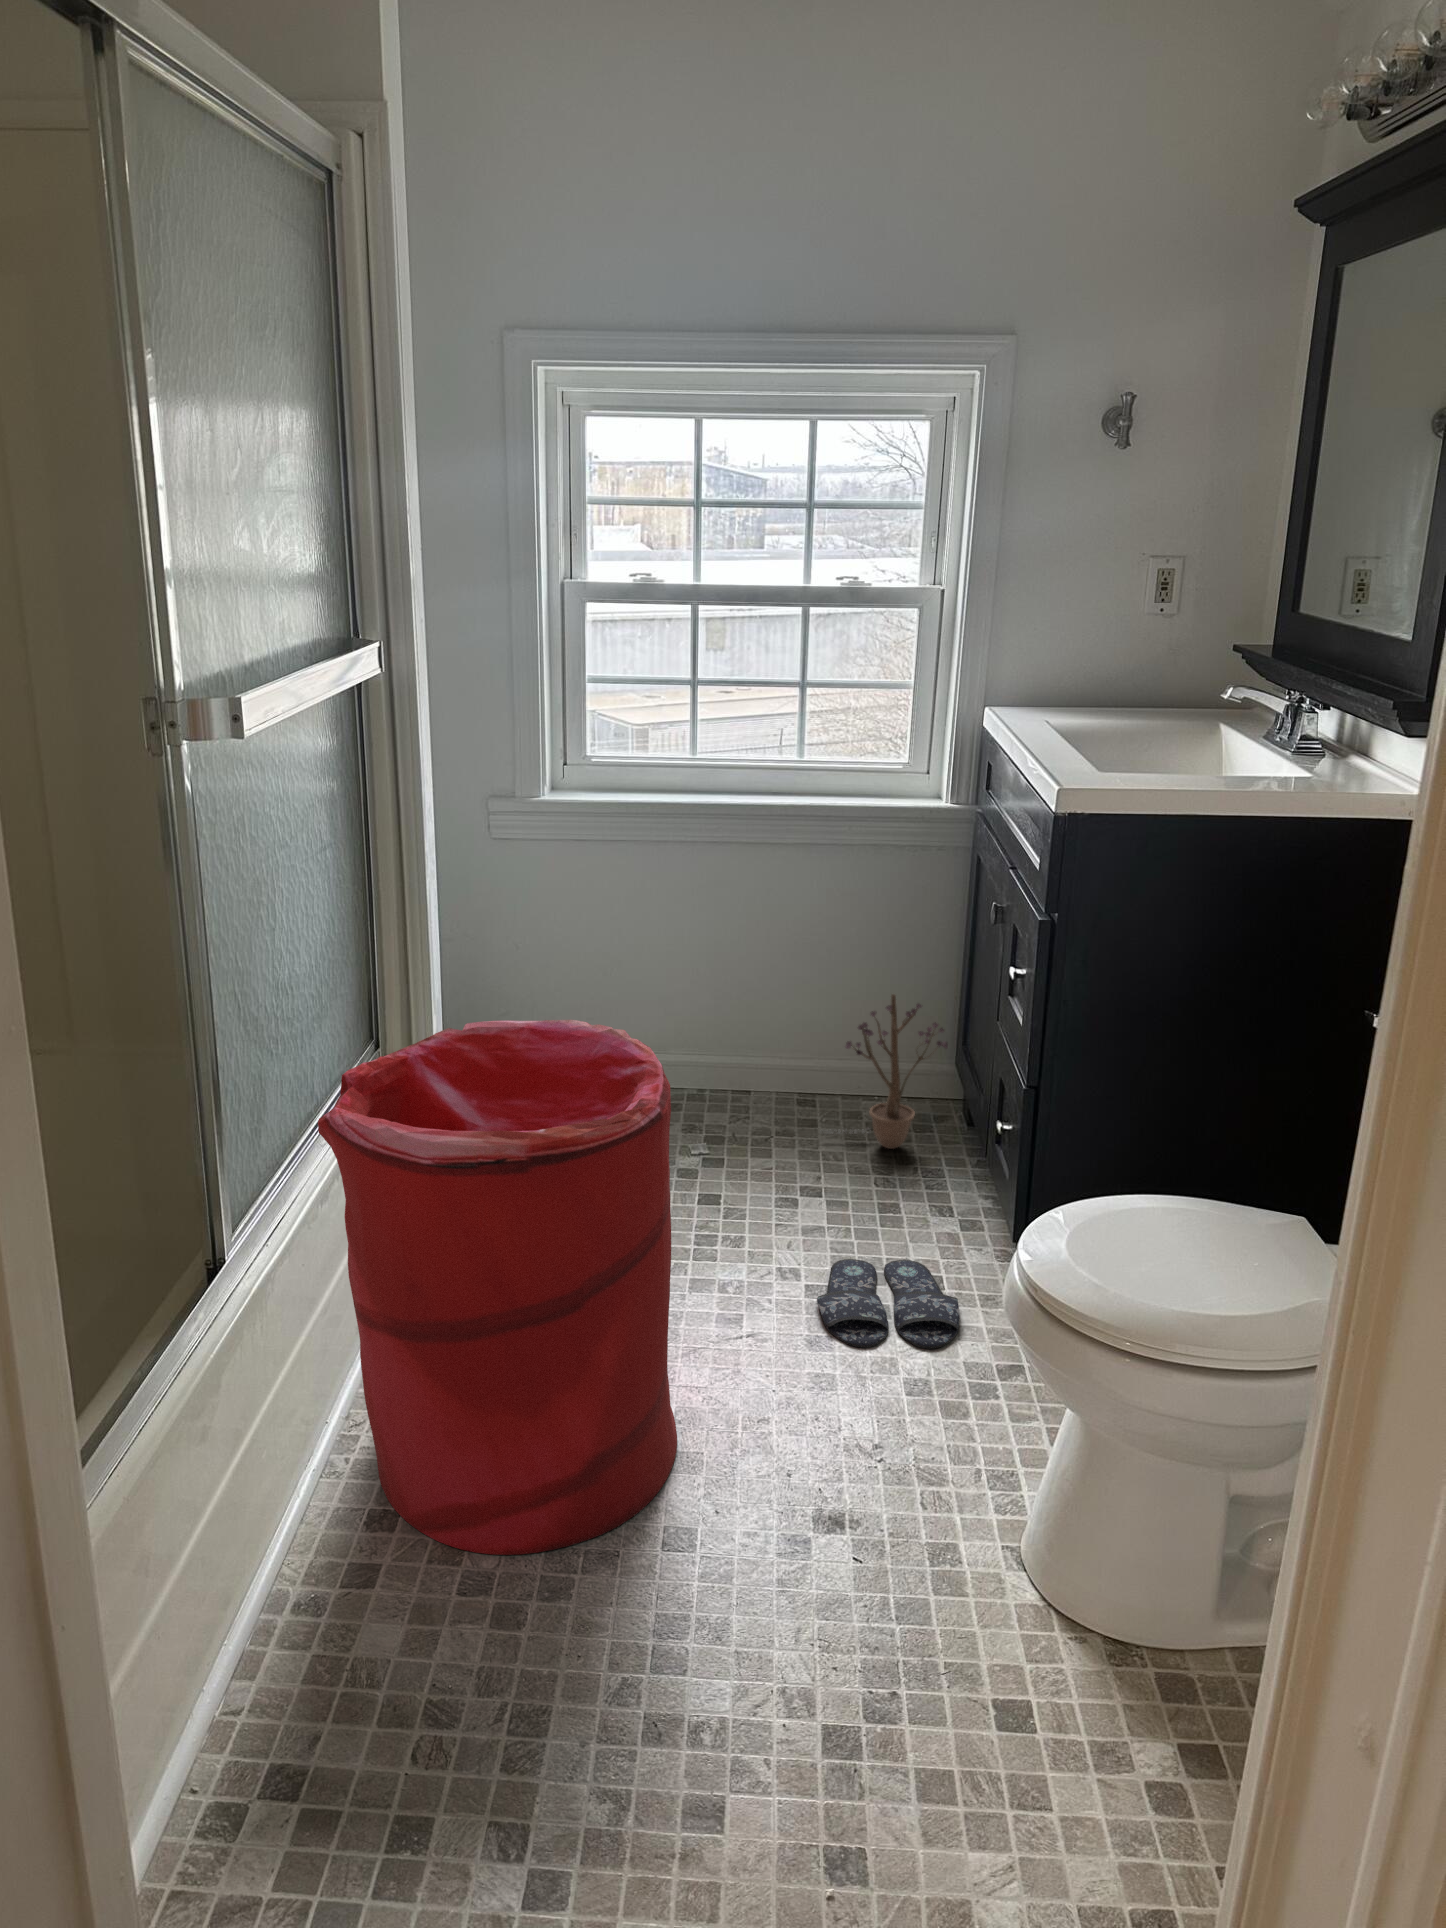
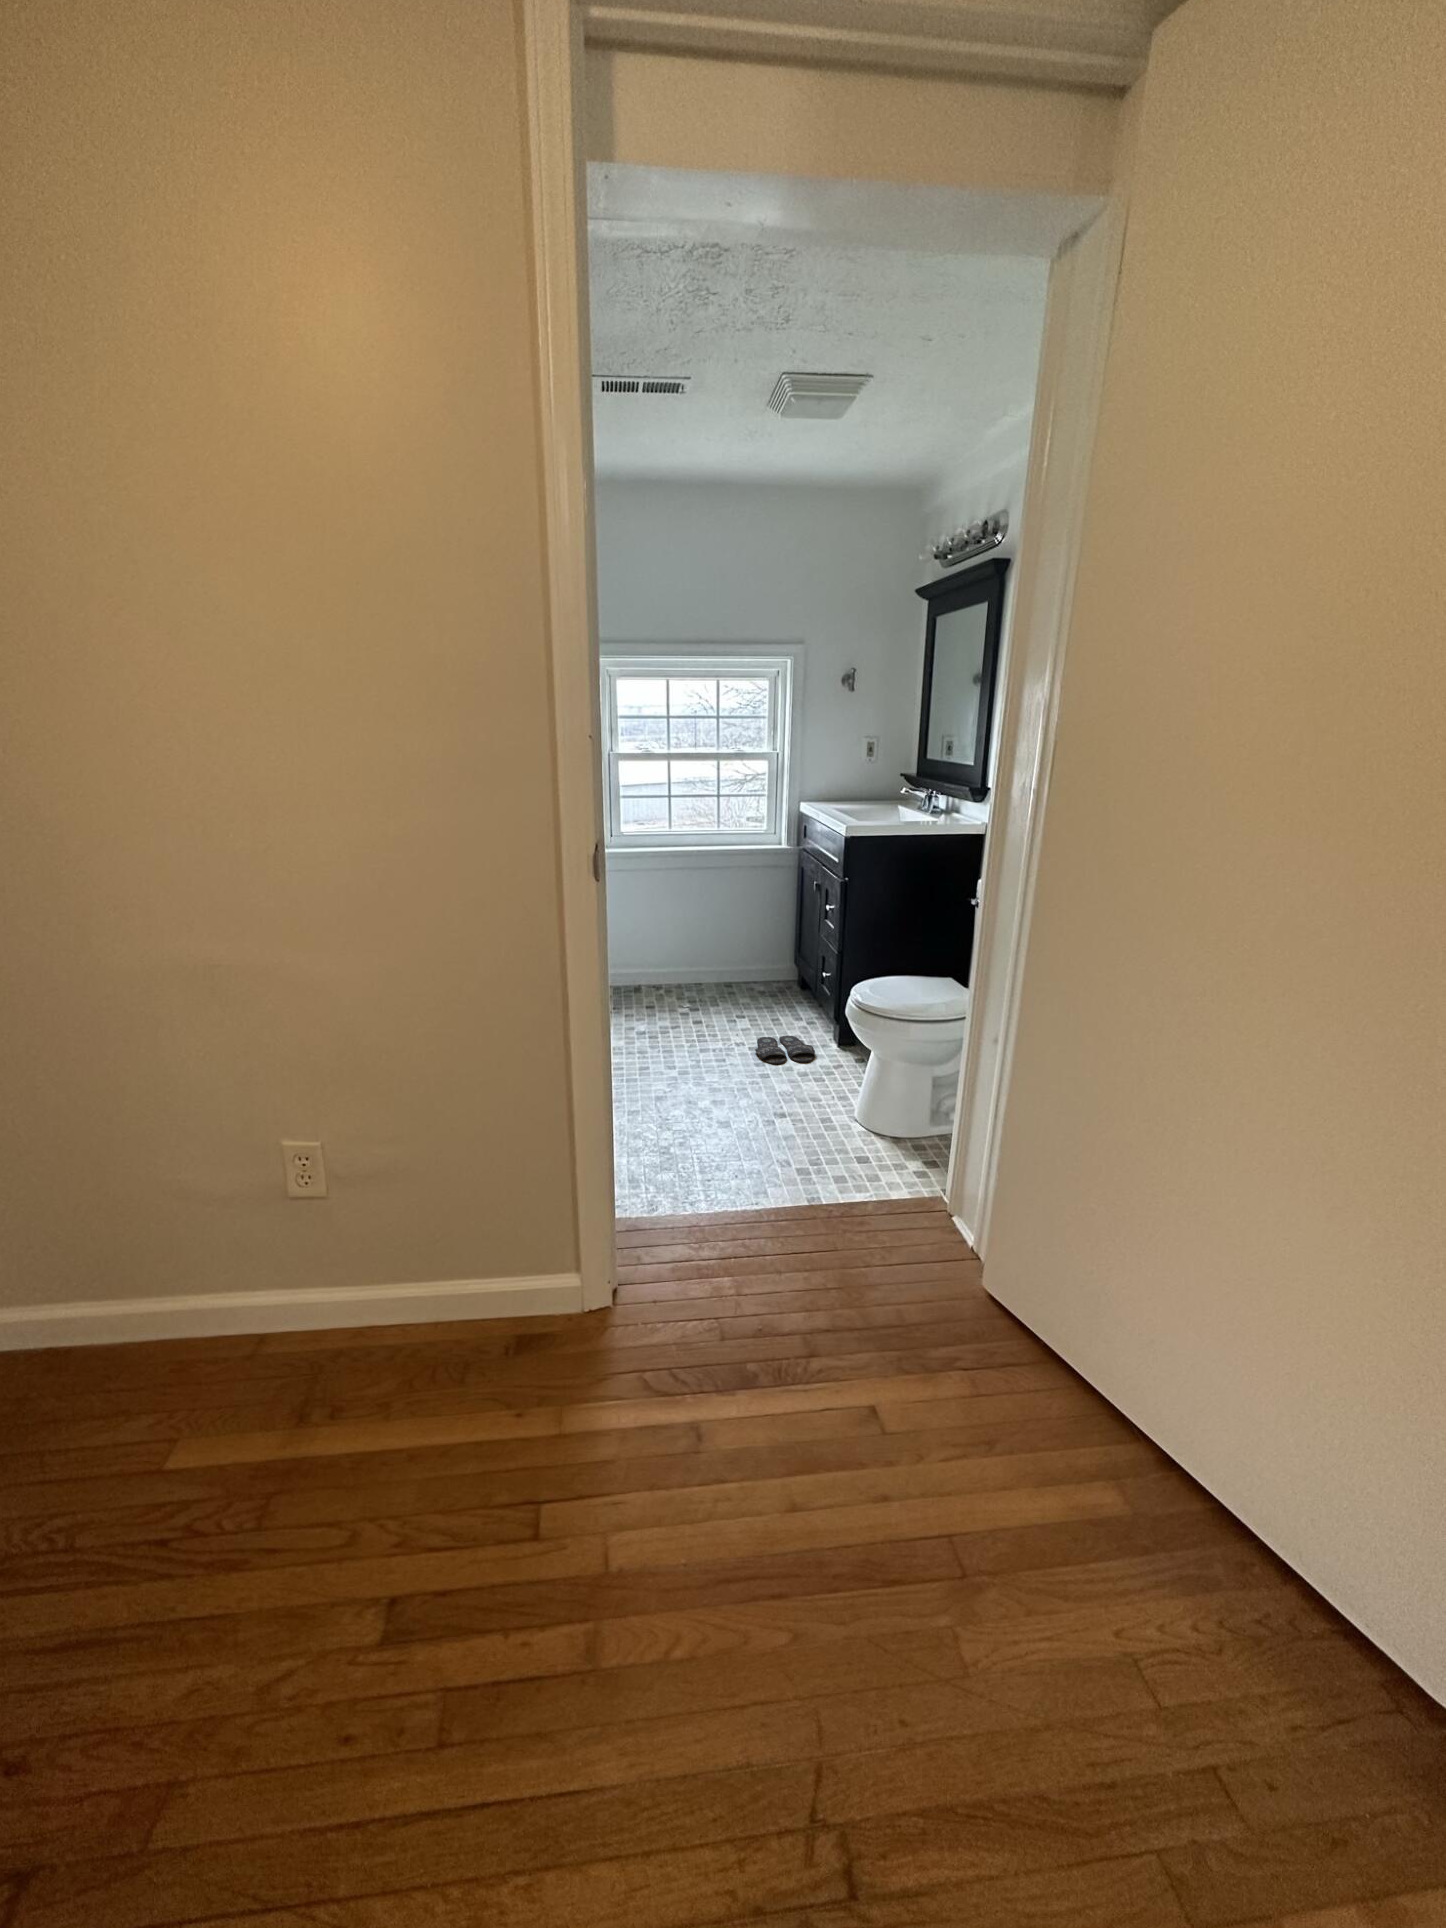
decorative plant: present [826,994,948,1149] -> none [738,930,793,999]
laundry hamper: present [318,1020,677,1555] -> none [574,930,715,1135]

